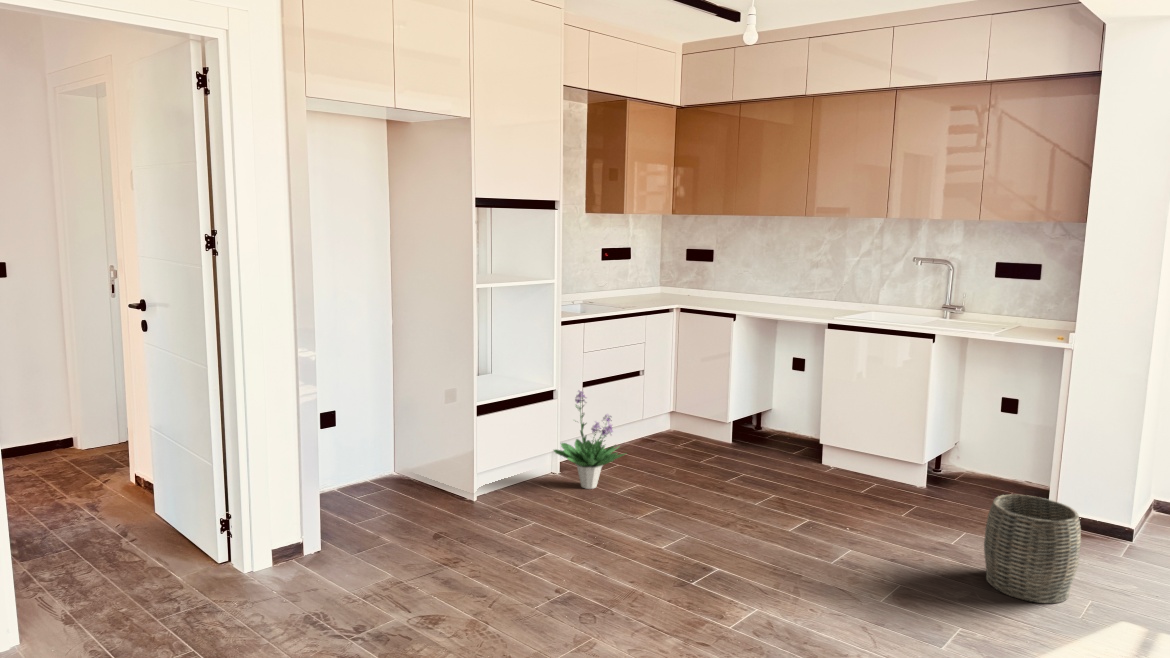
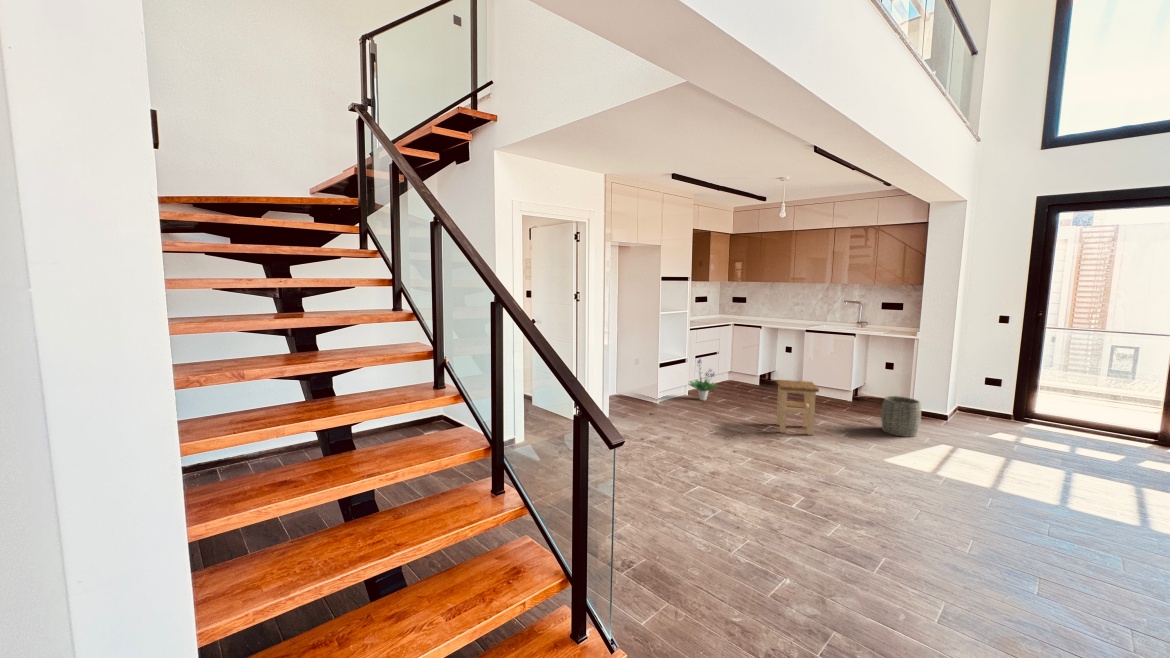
stool: none [733,455,829,605] -> present [776,380,819,435]

